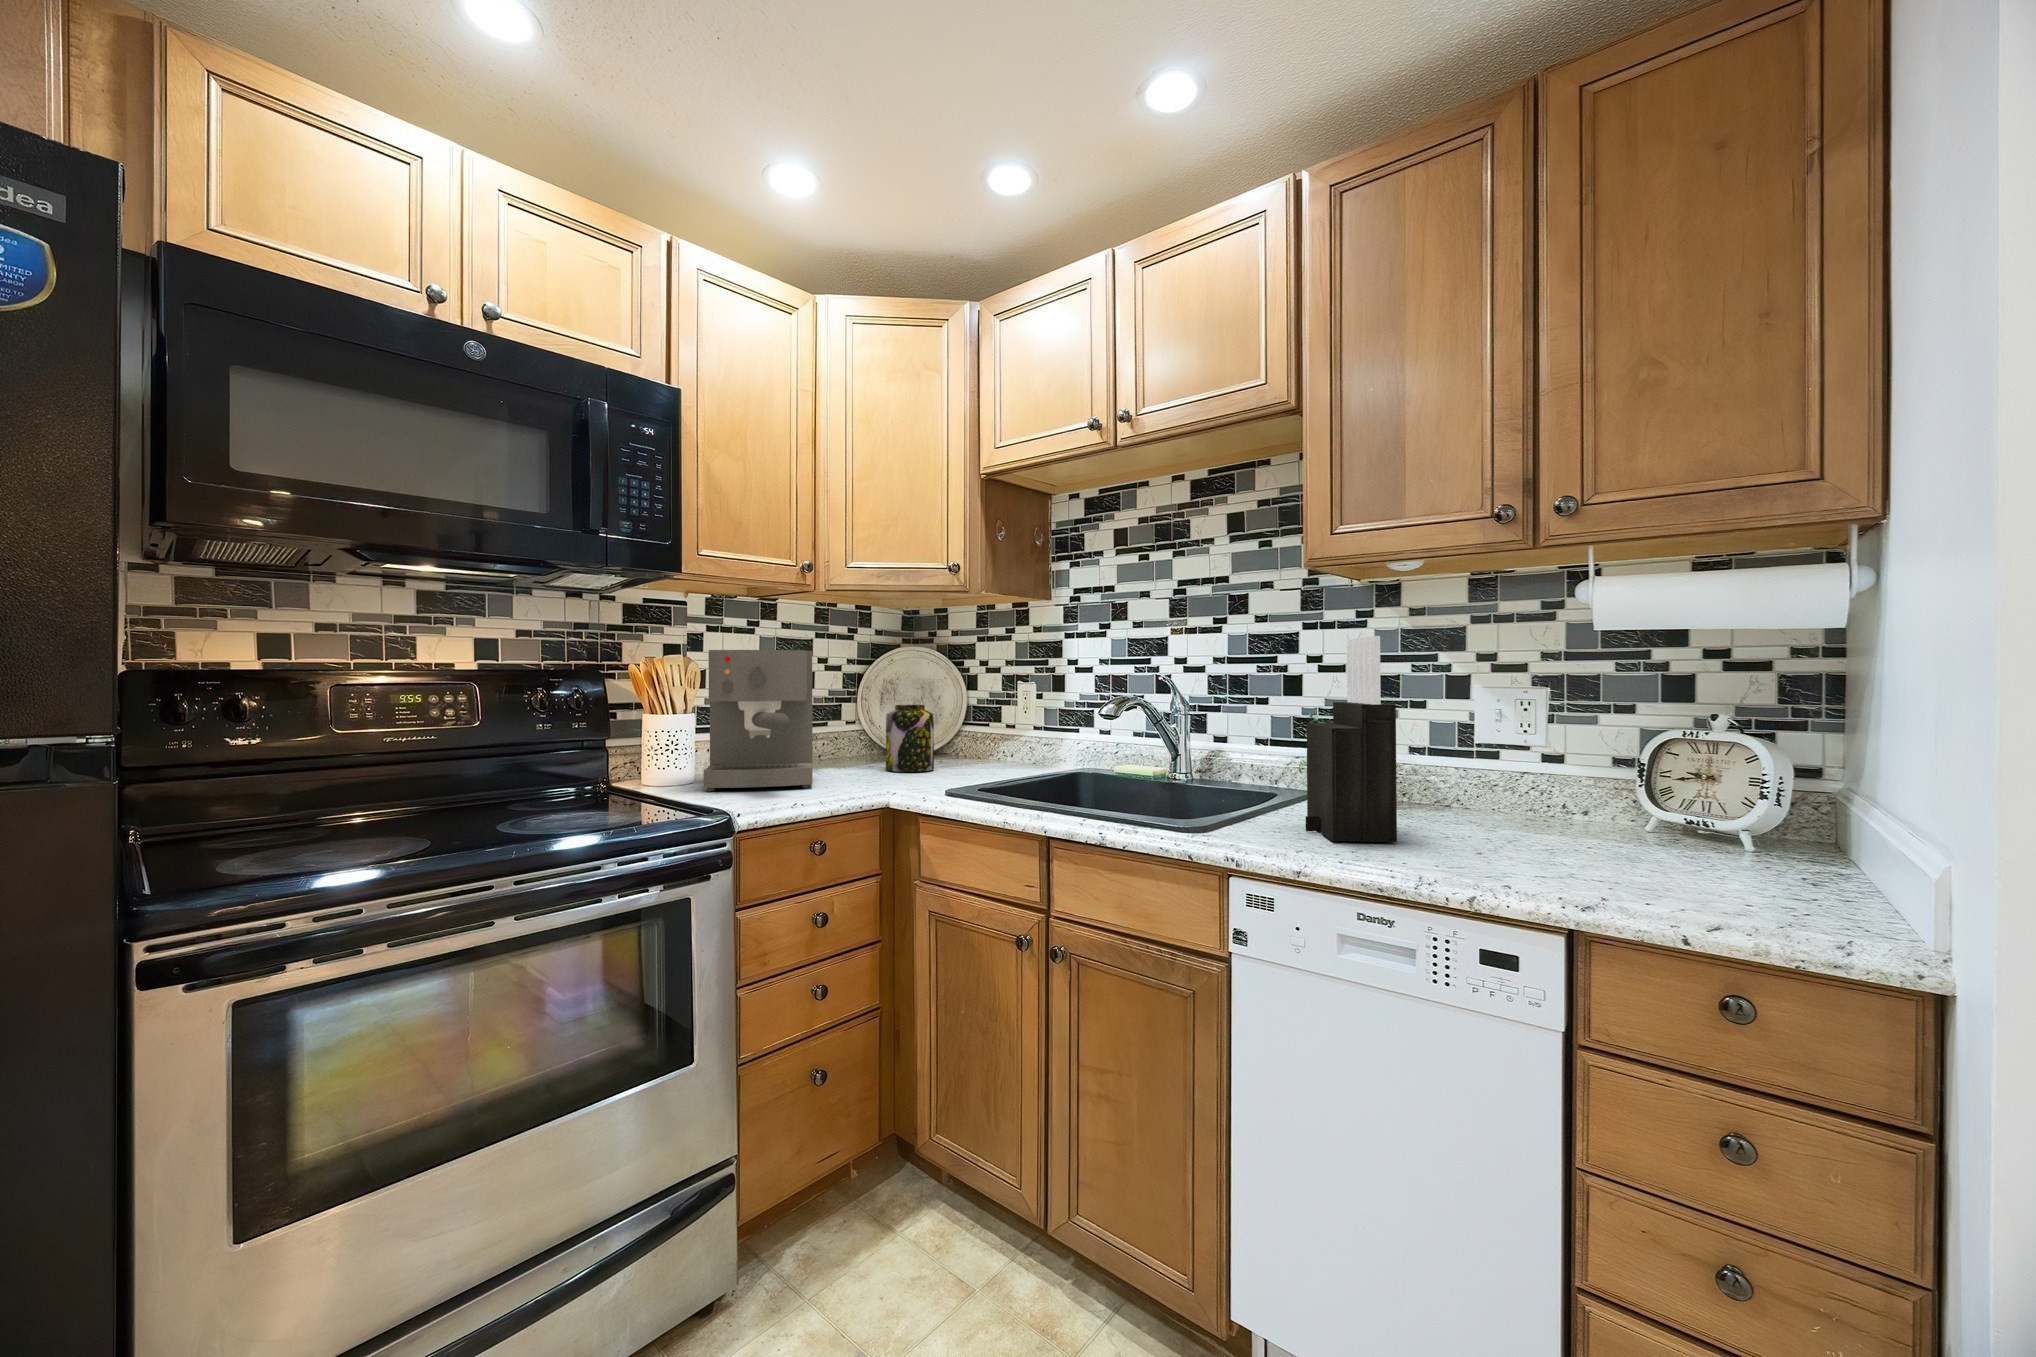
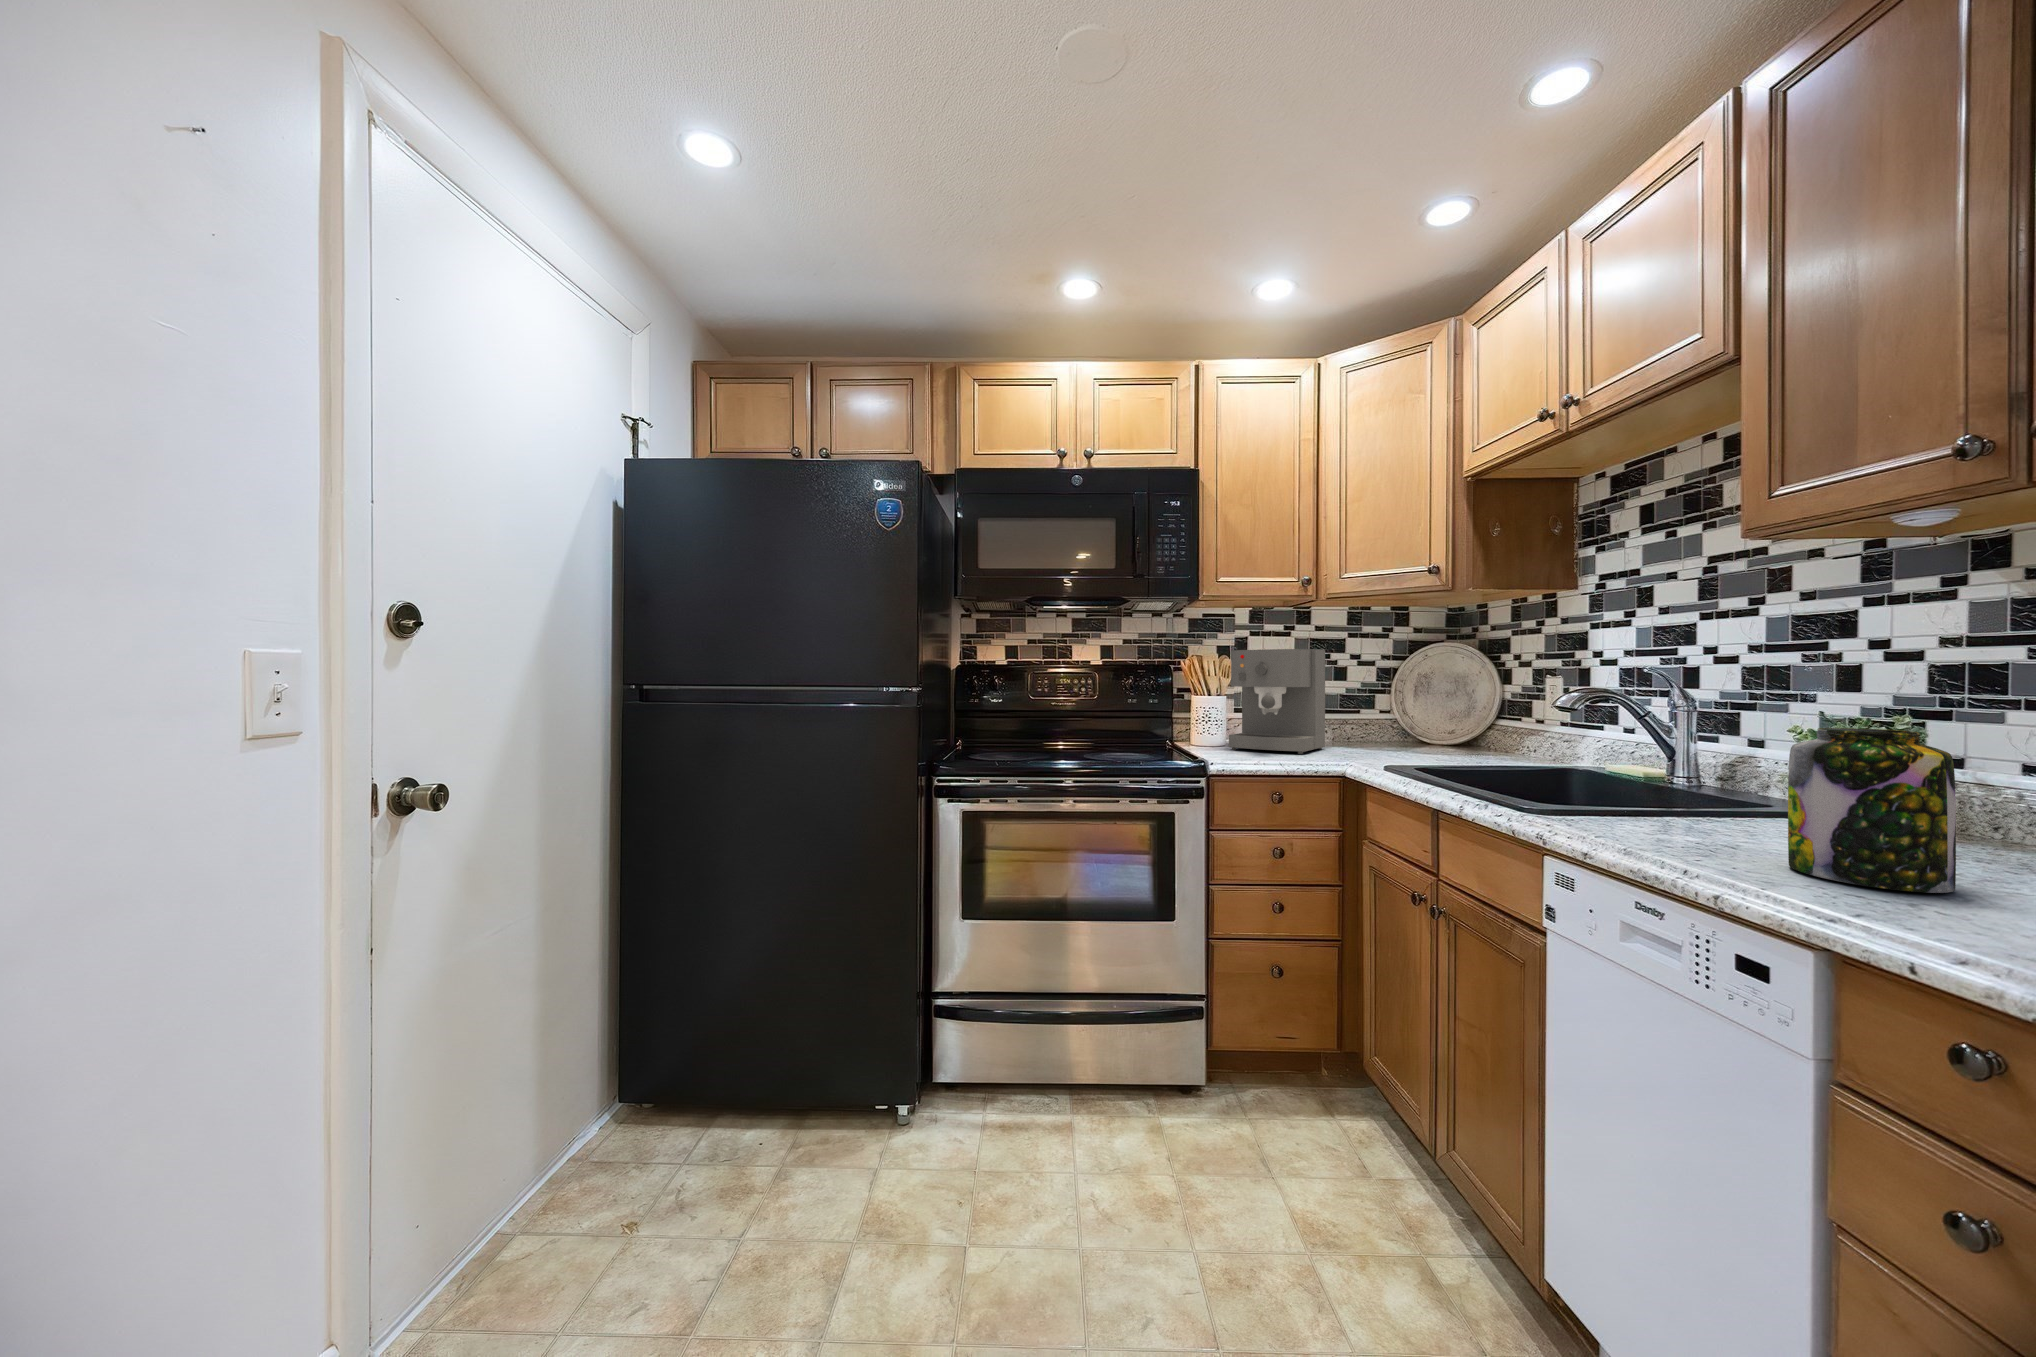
knife block: present [1306,636,1397,842] -> none [1685,617,1811,852]
jar: present [886,705,934,772] -> present [1788,728,1956,893]

